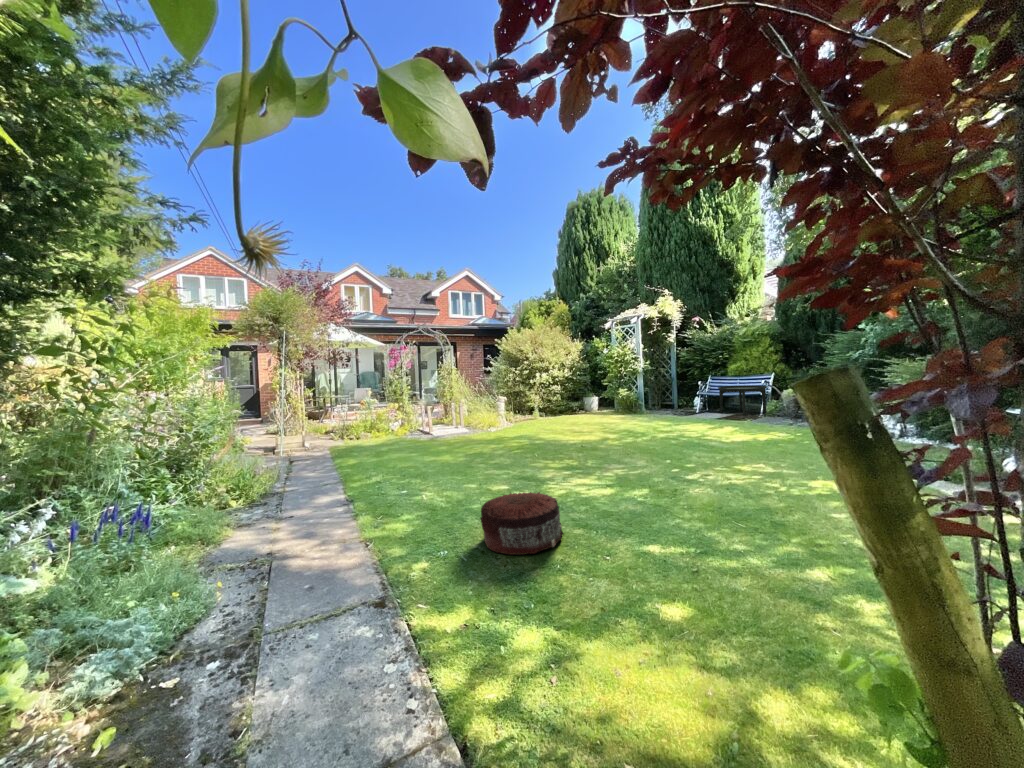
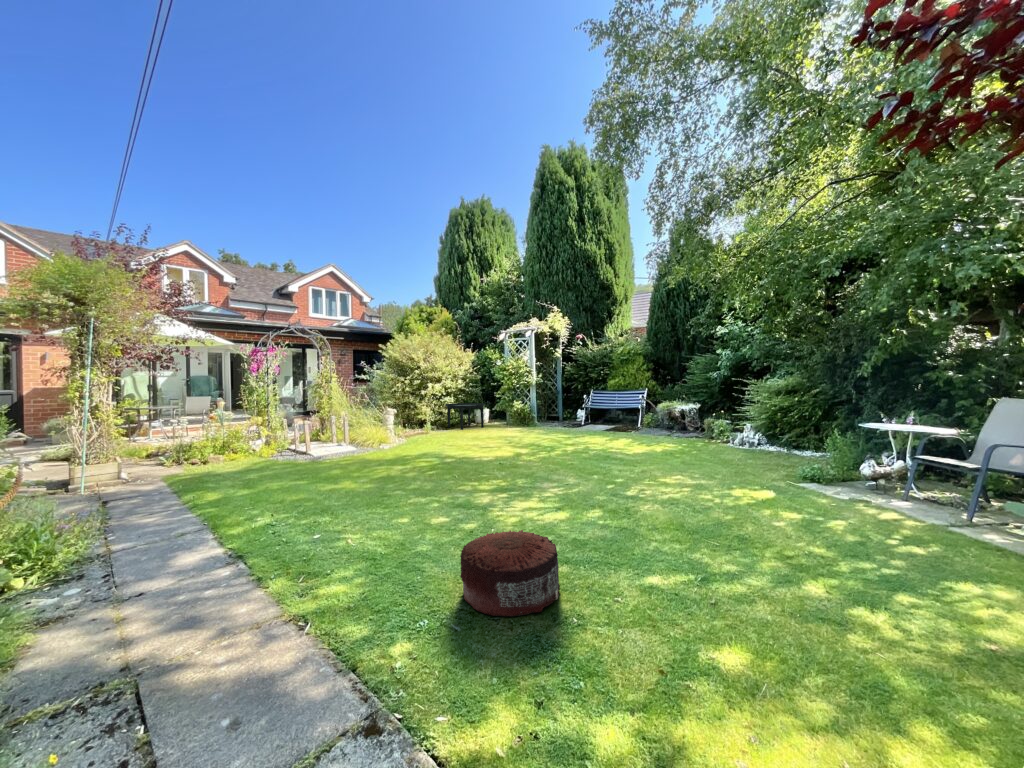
round table: present [718,385,767,416] -> present [446,403,485,430]

